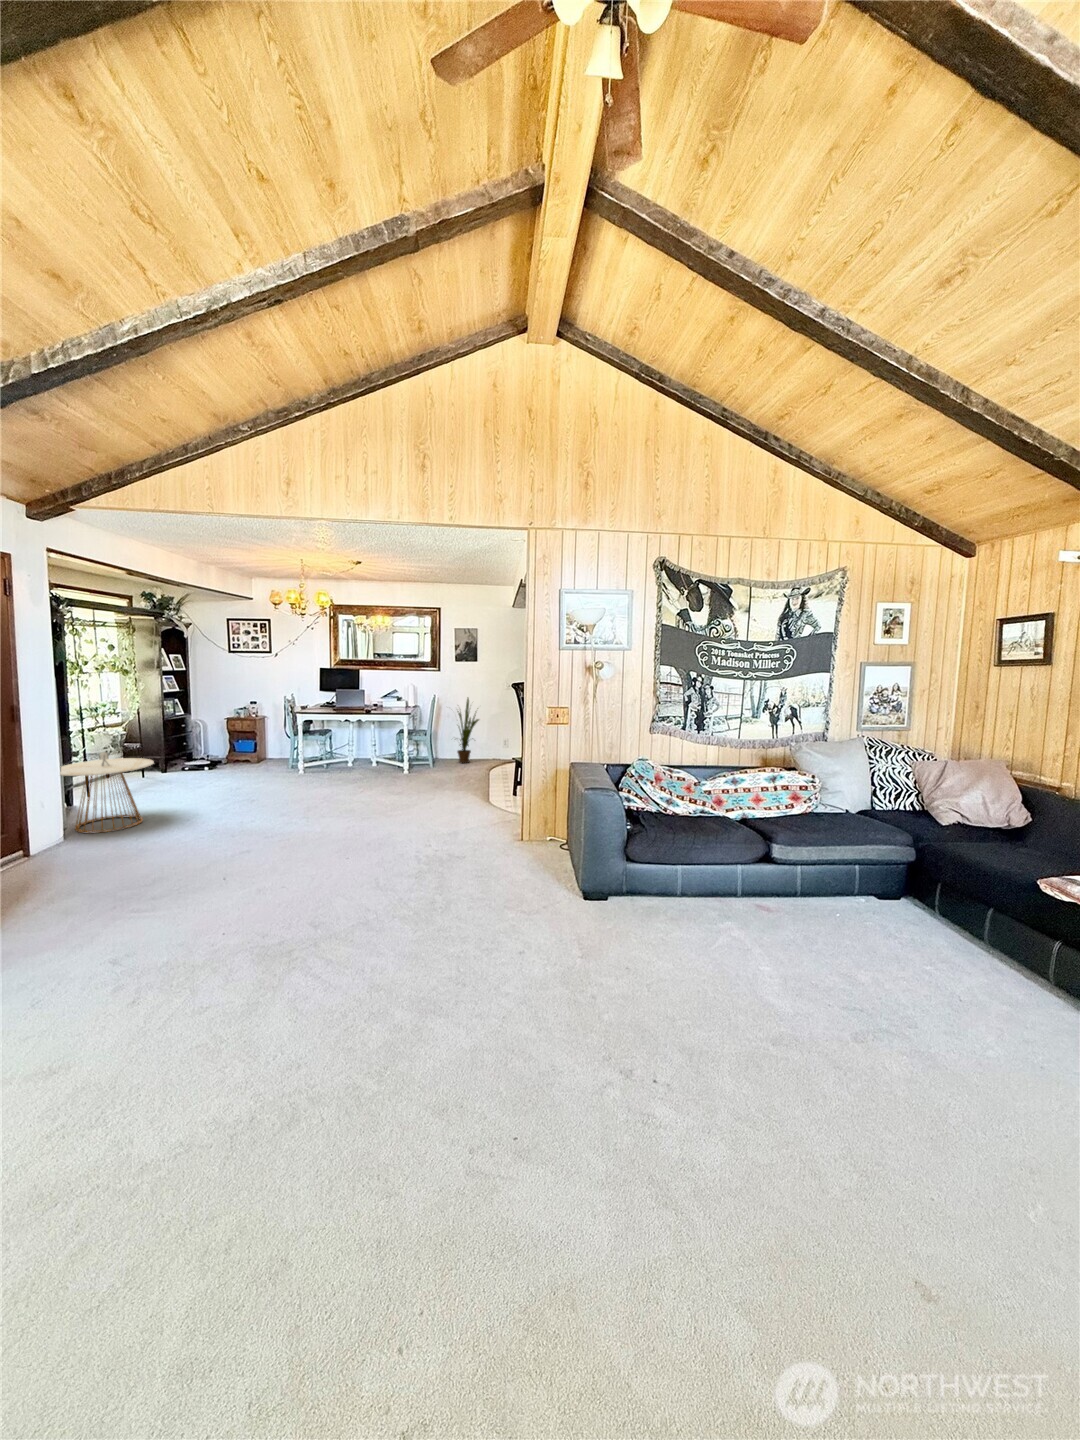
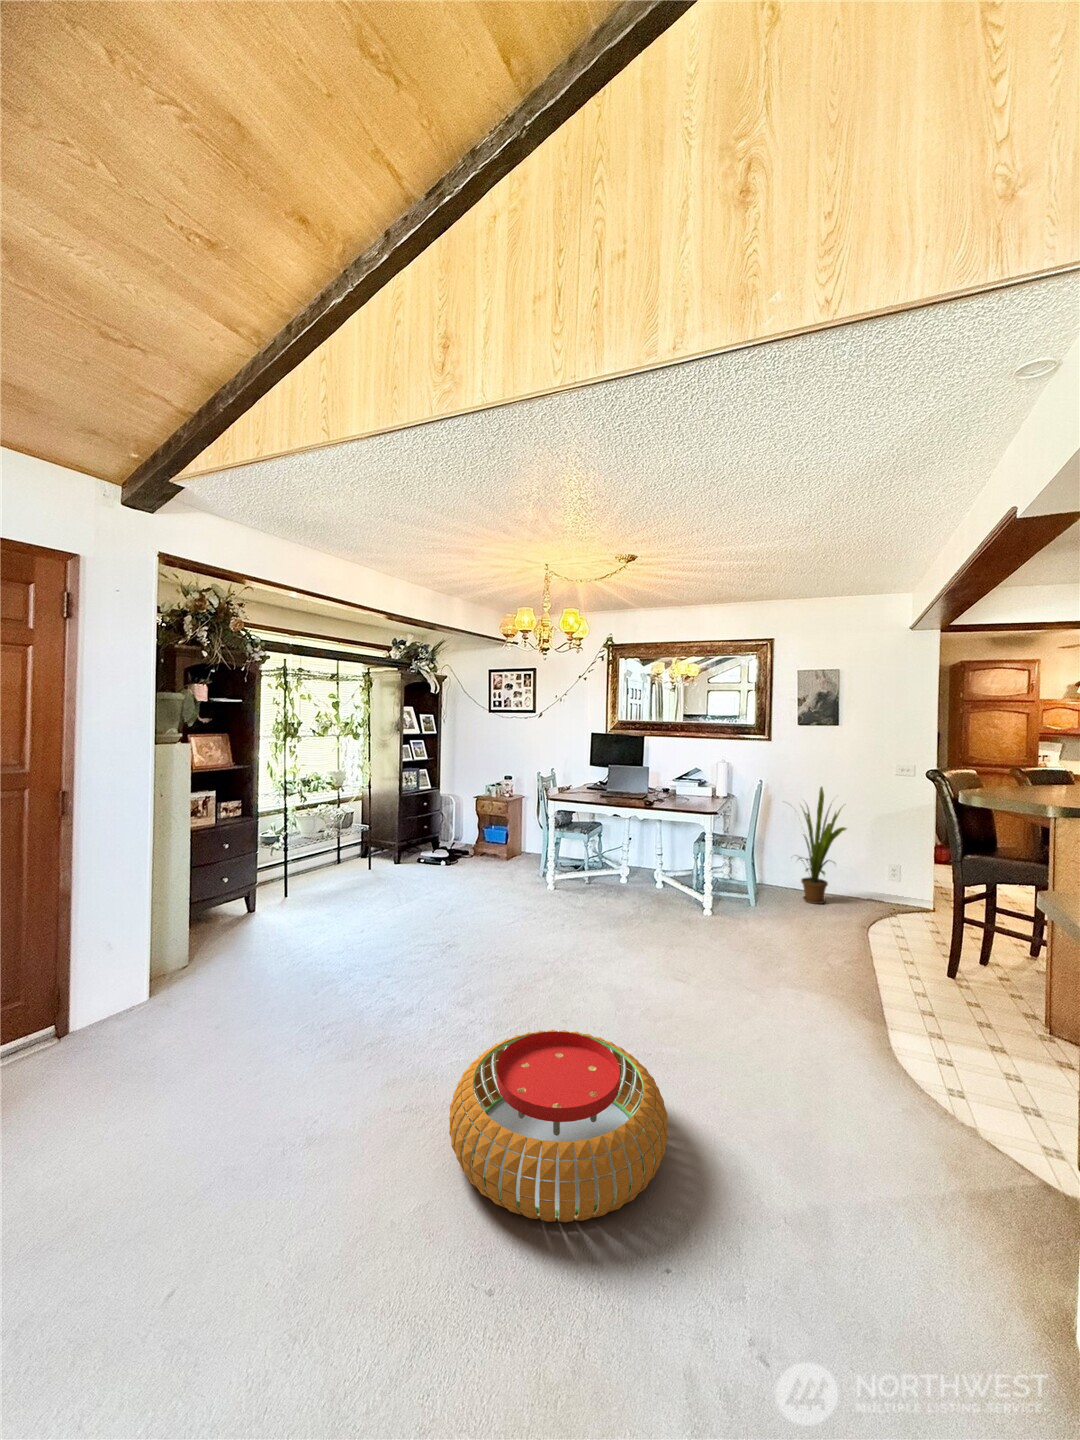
side table: present [60,752,154,834] -> none [165,852,310,988]
pouf: none [297,800,388,848] -> present [449,1030,668,1223]

